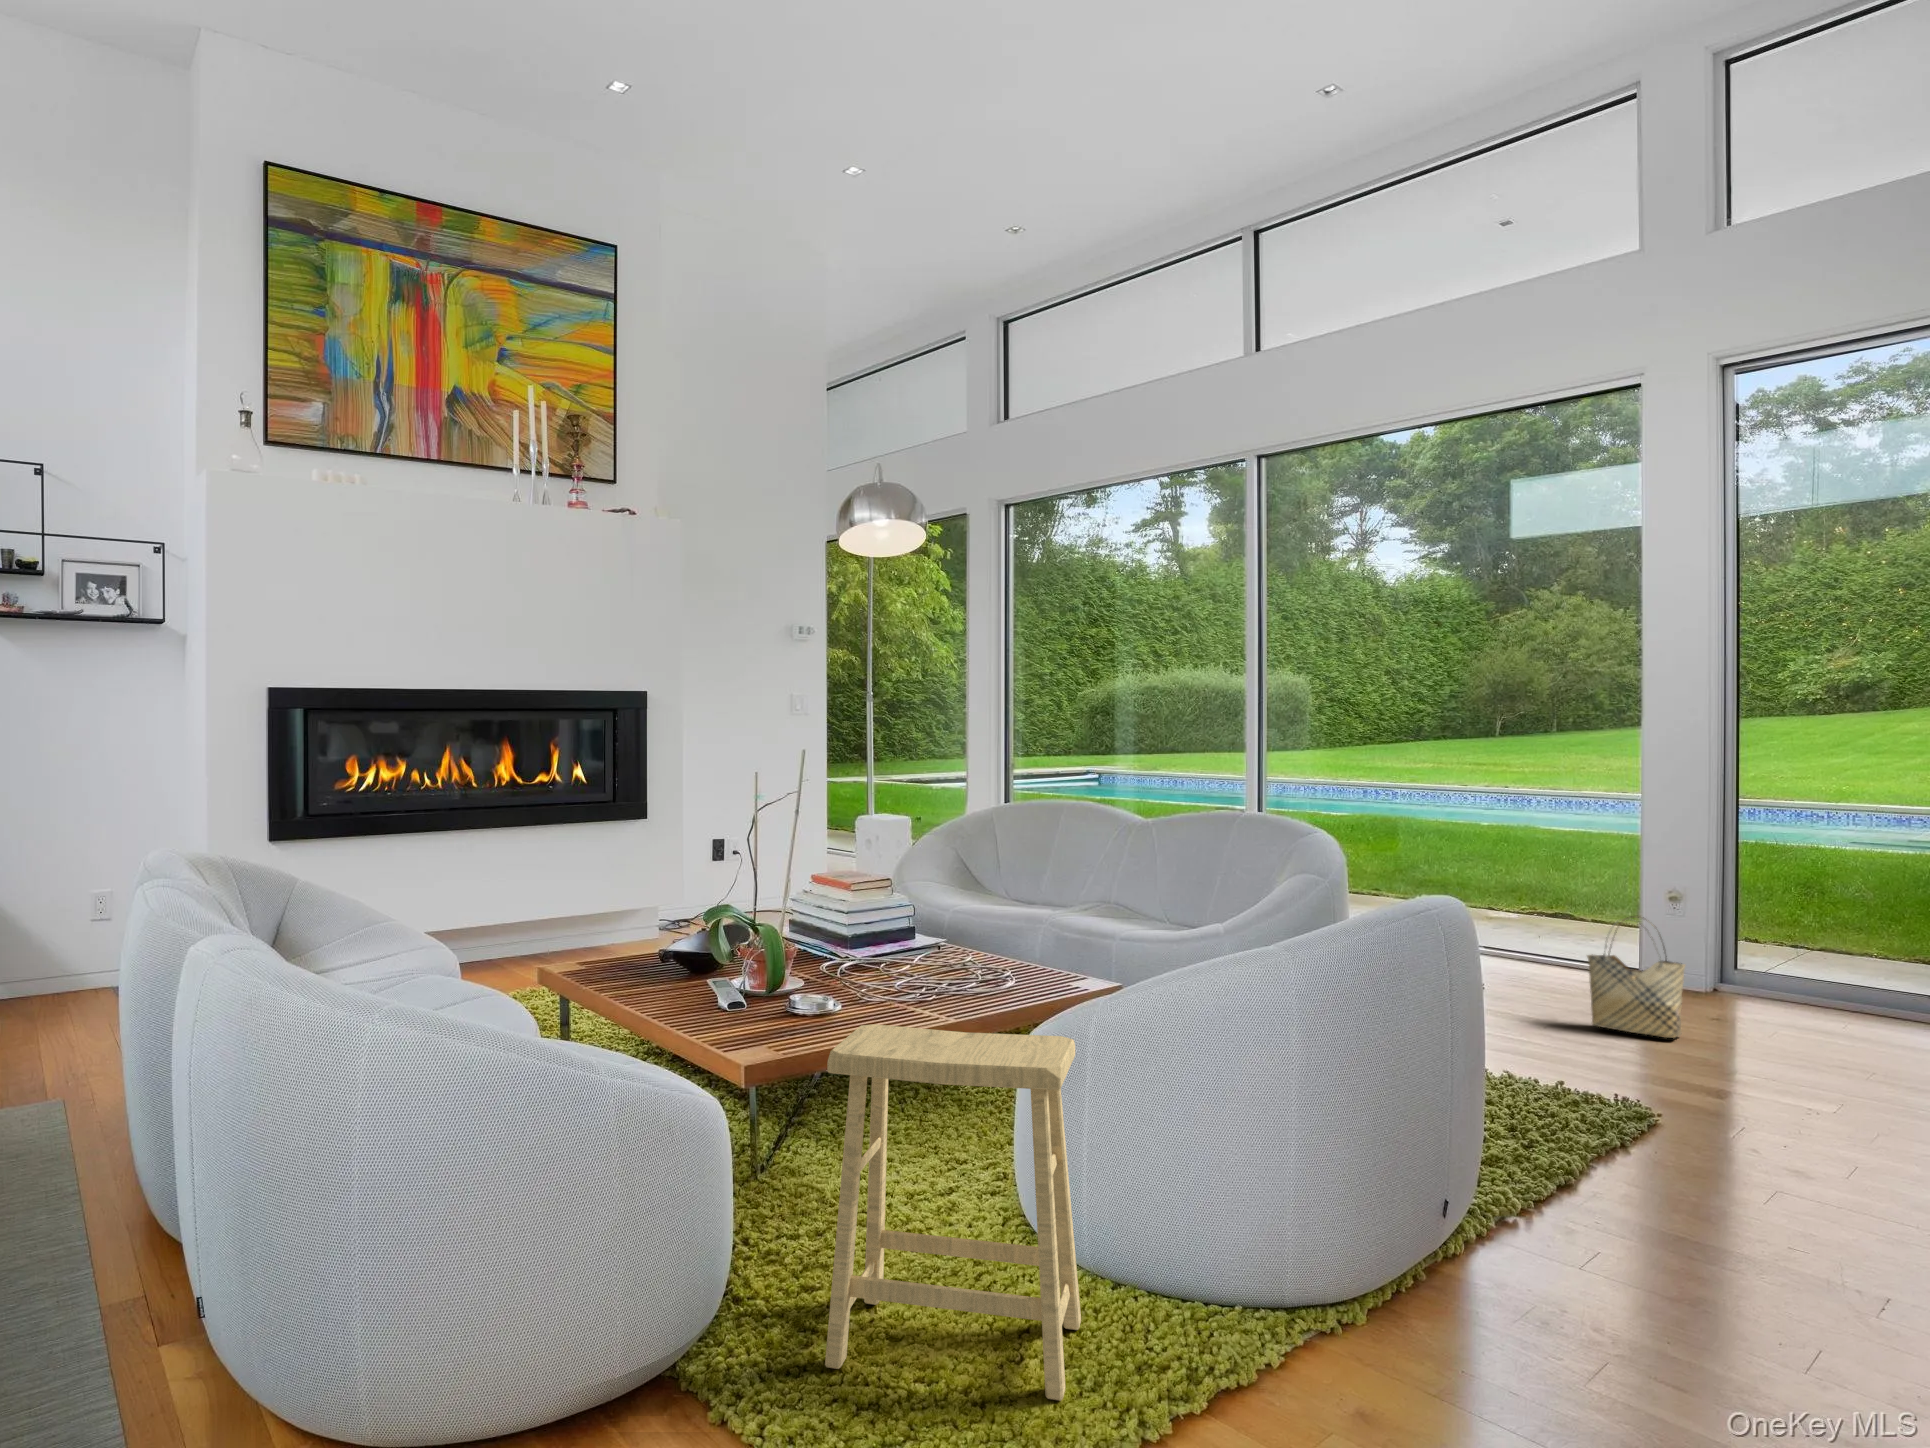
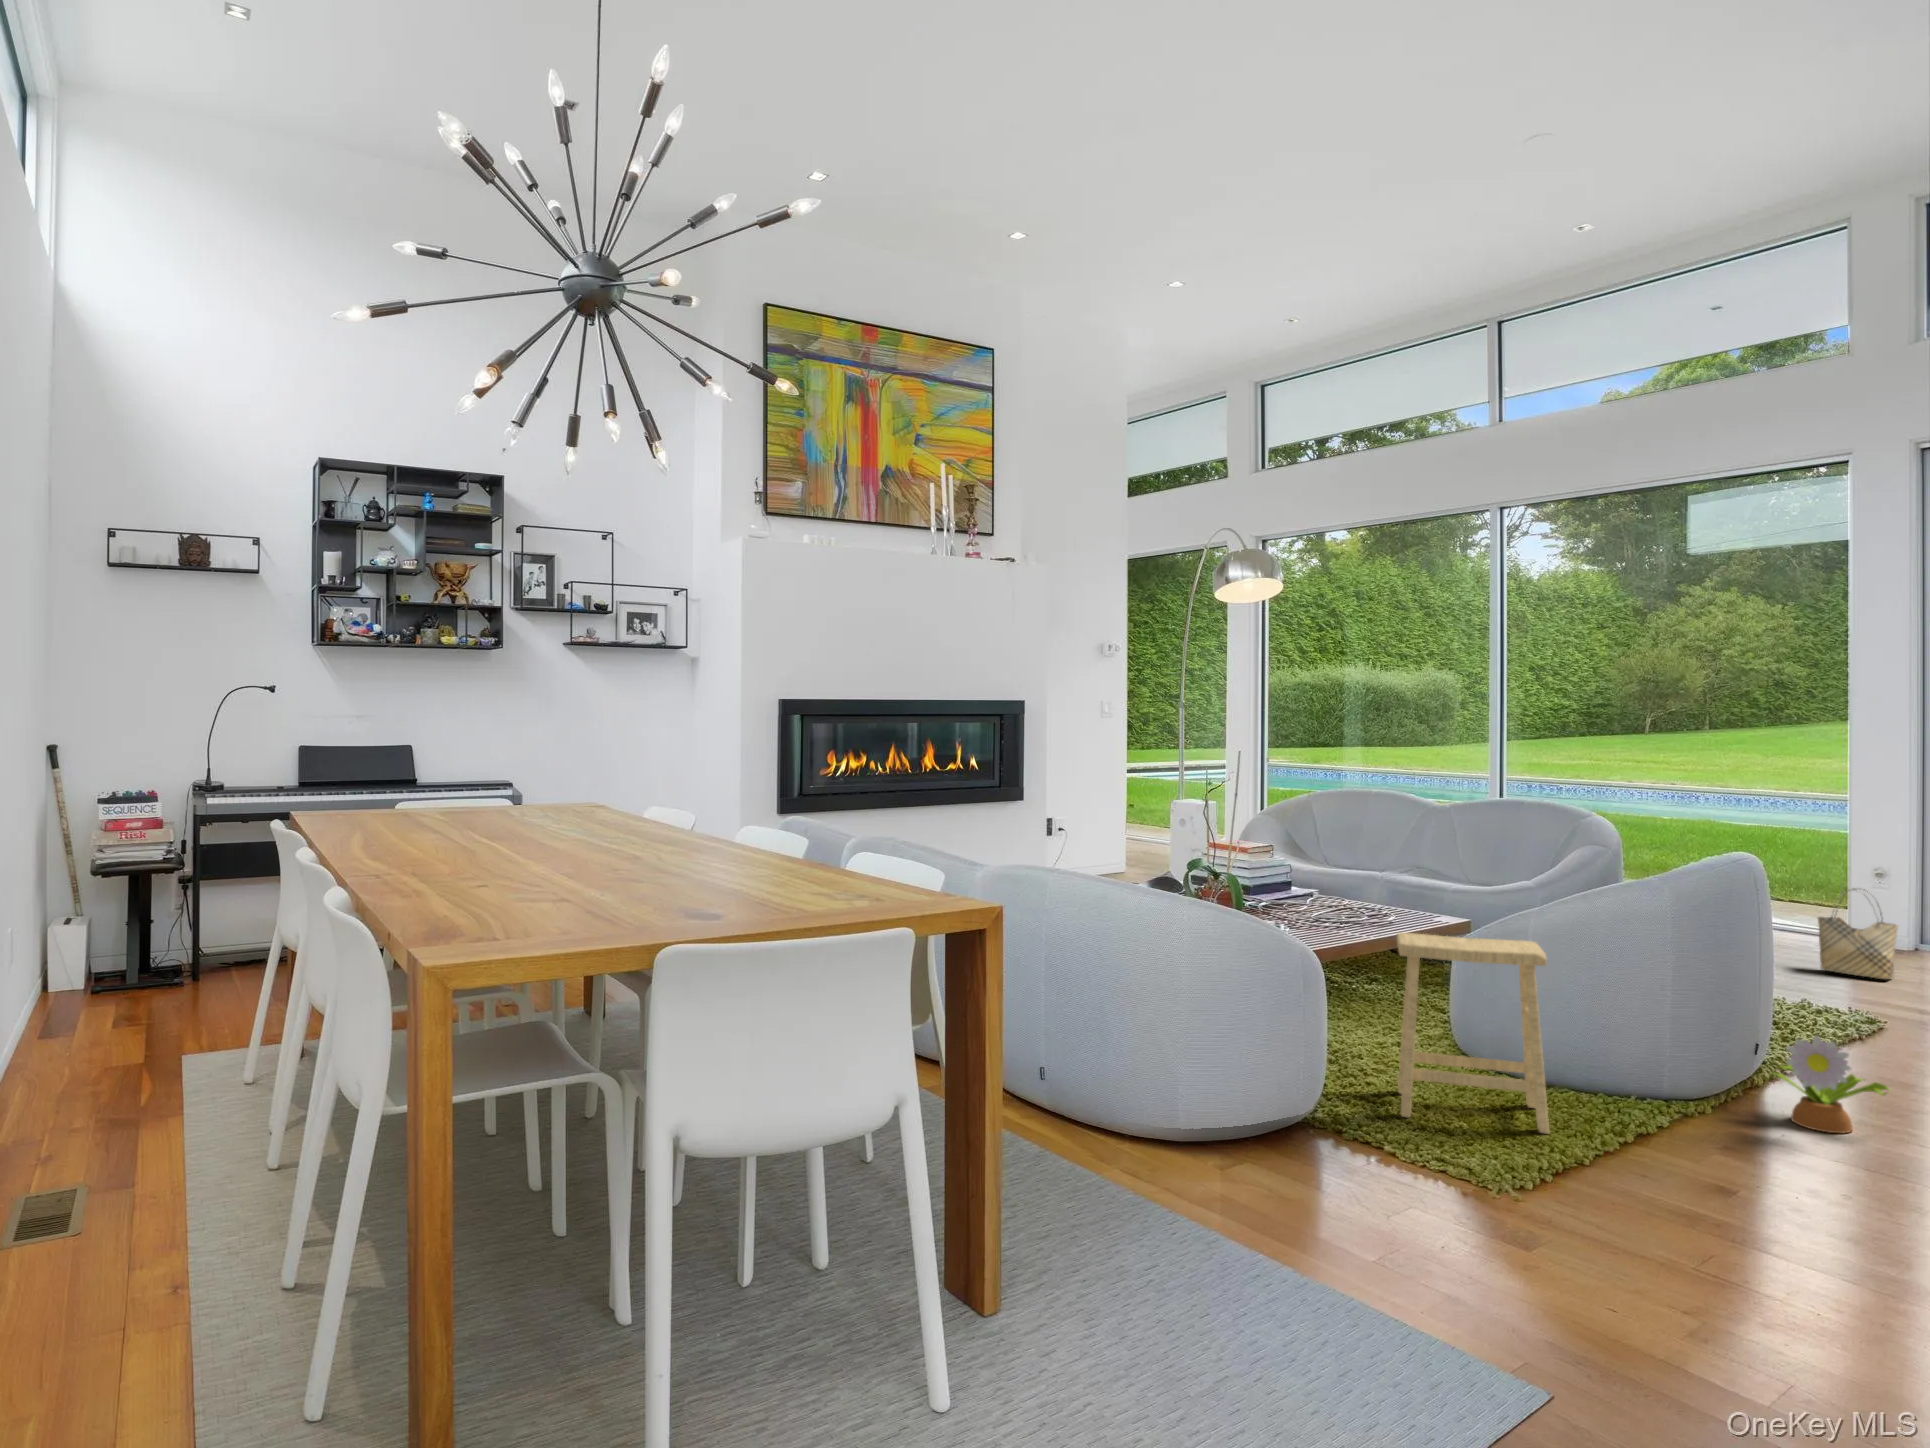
decorative plant: none [1443,1195,1649,1368] -> present [1764,1035,1890,1133]

